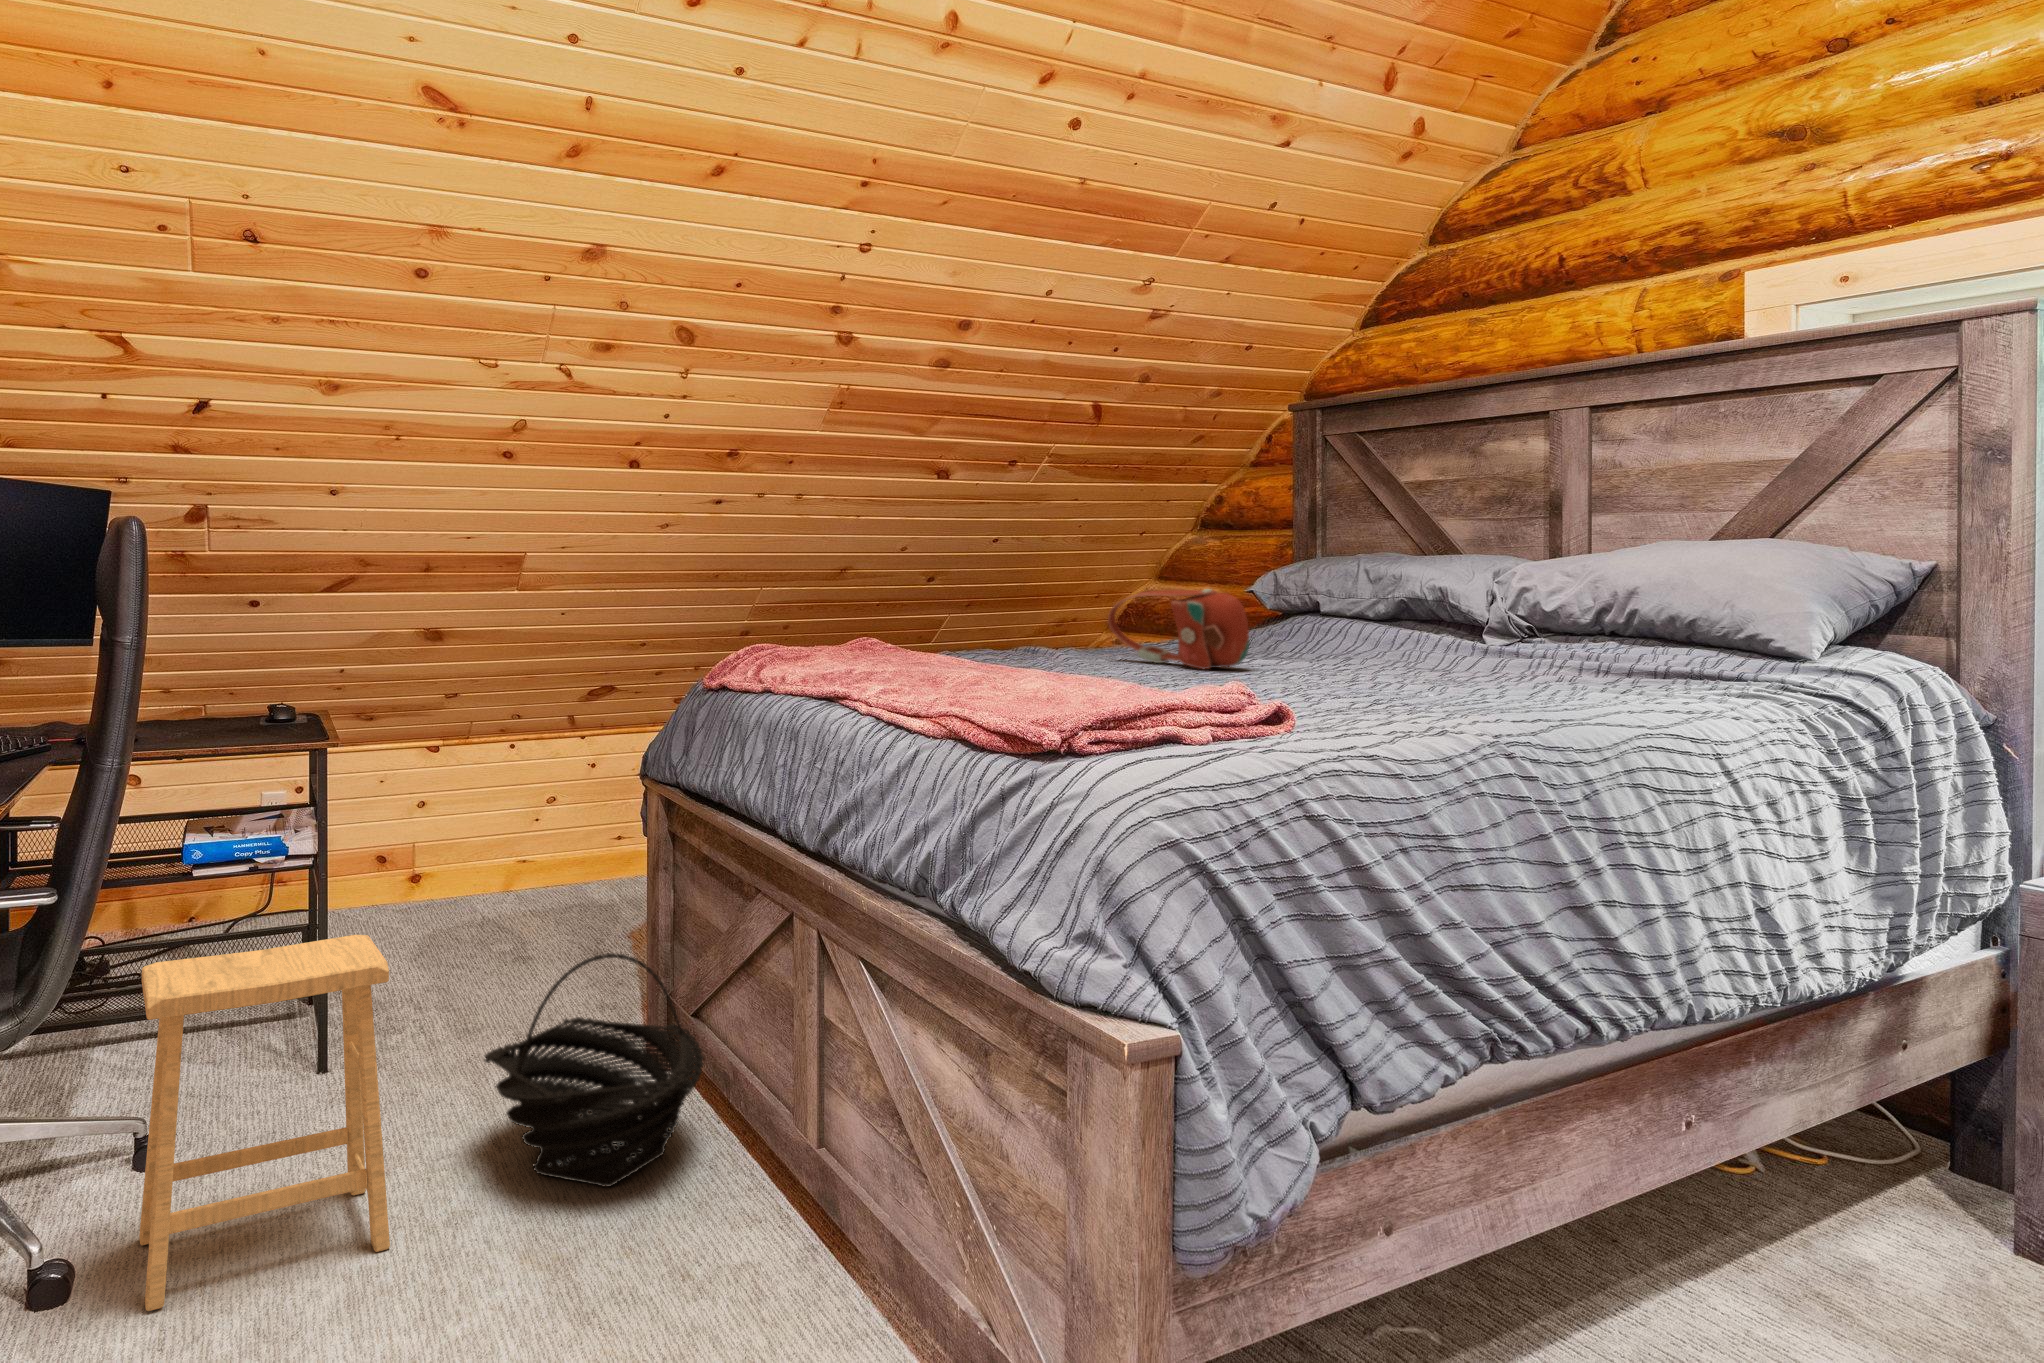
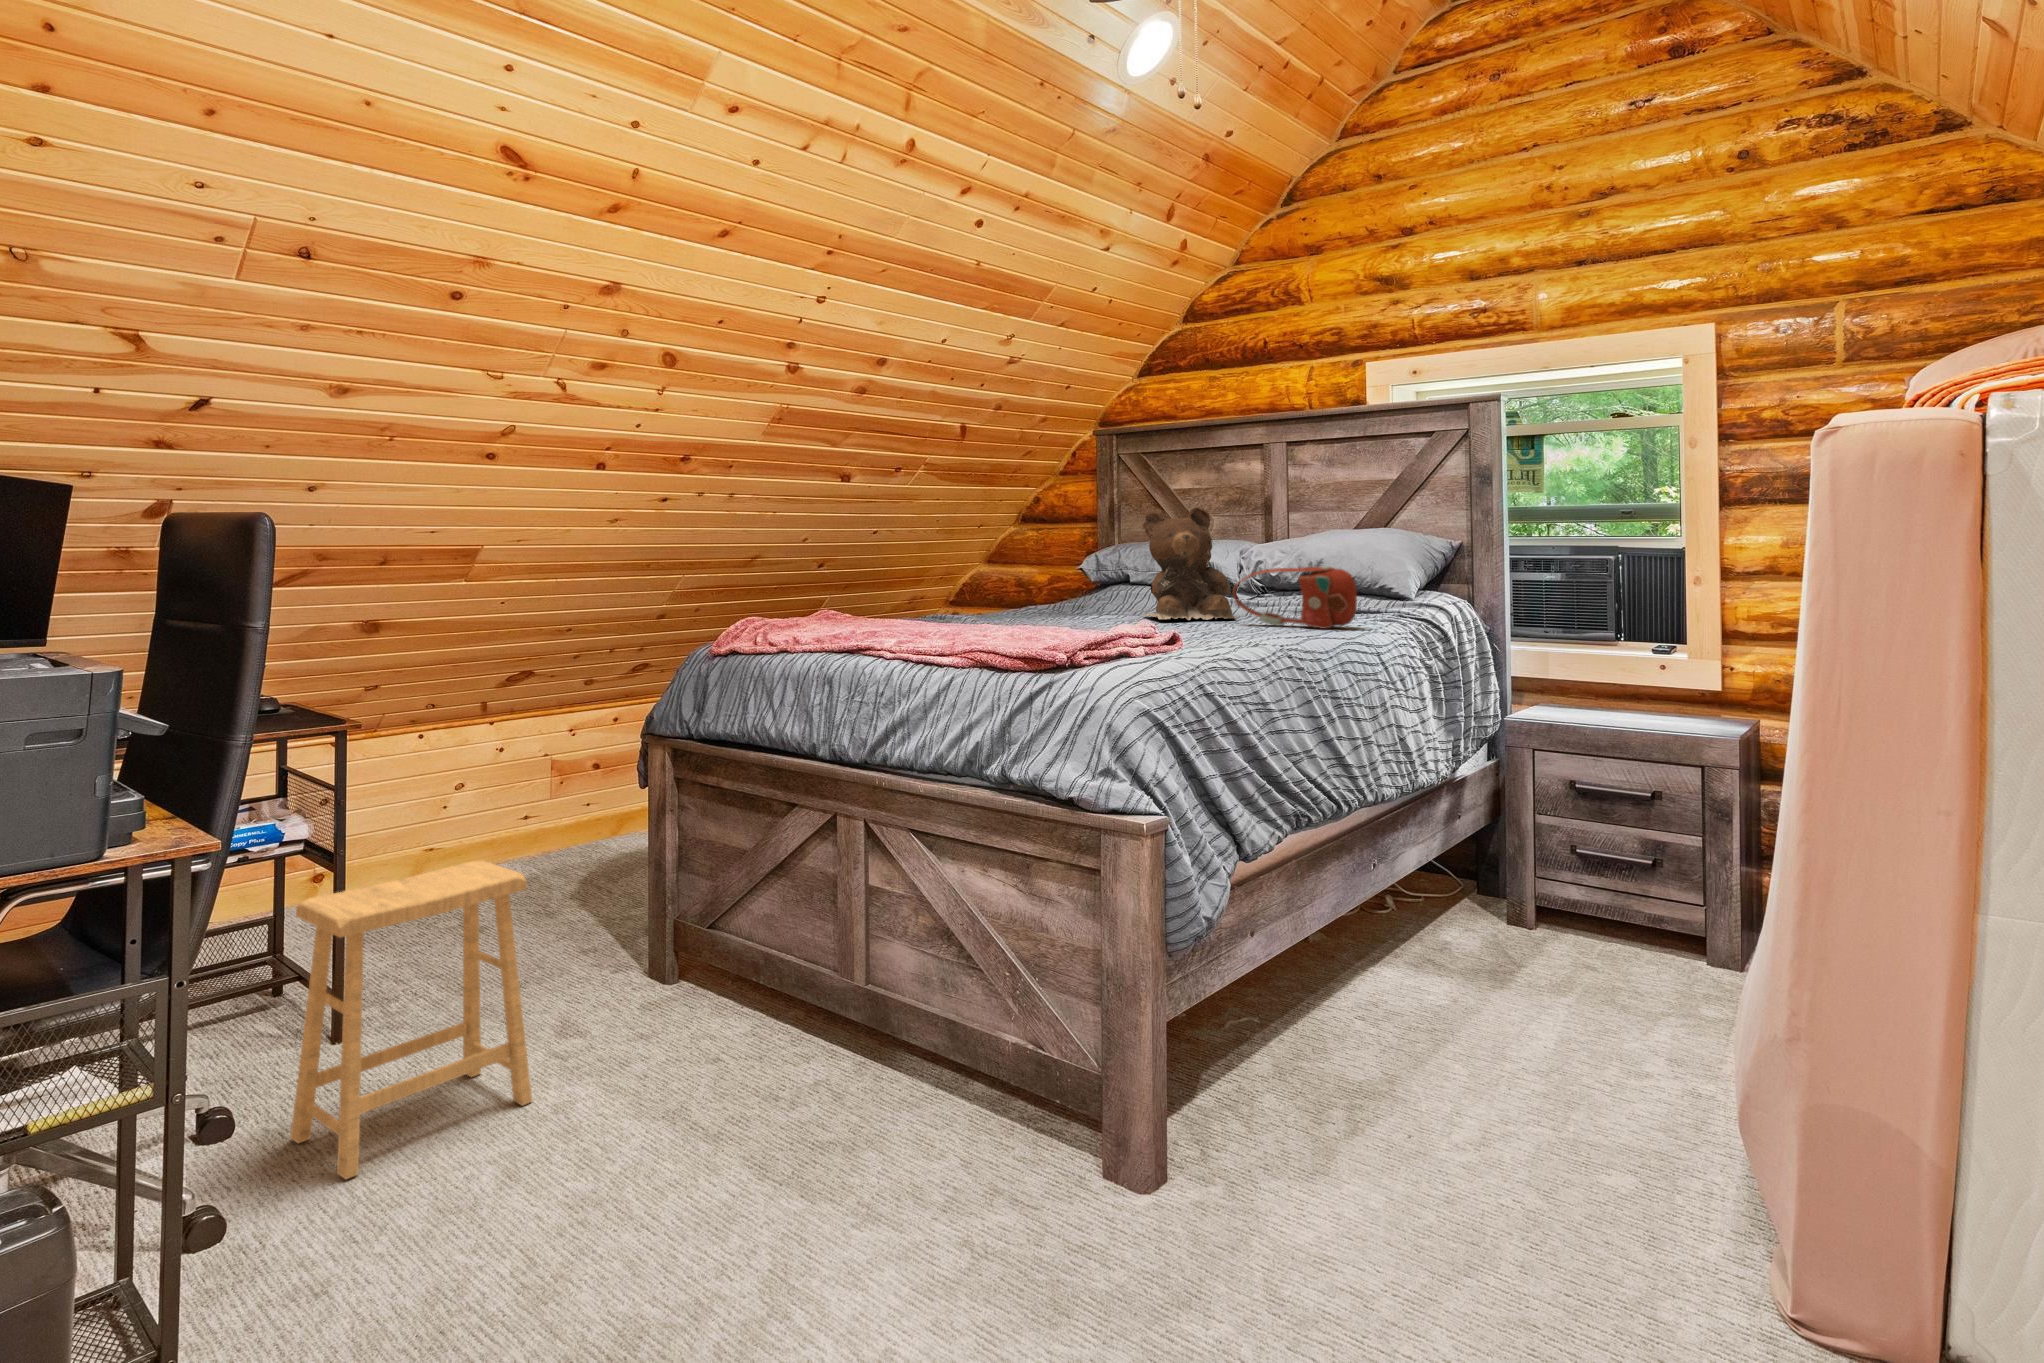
teddy bear: none [1316,505,1469,681] -> present [1143,507,1237,620]
handbag: present [1108,589,1249,669] -> present [1233,566,1357,629]
basket: present [485,953,704,1187] -> none [567,858,748,1036]

